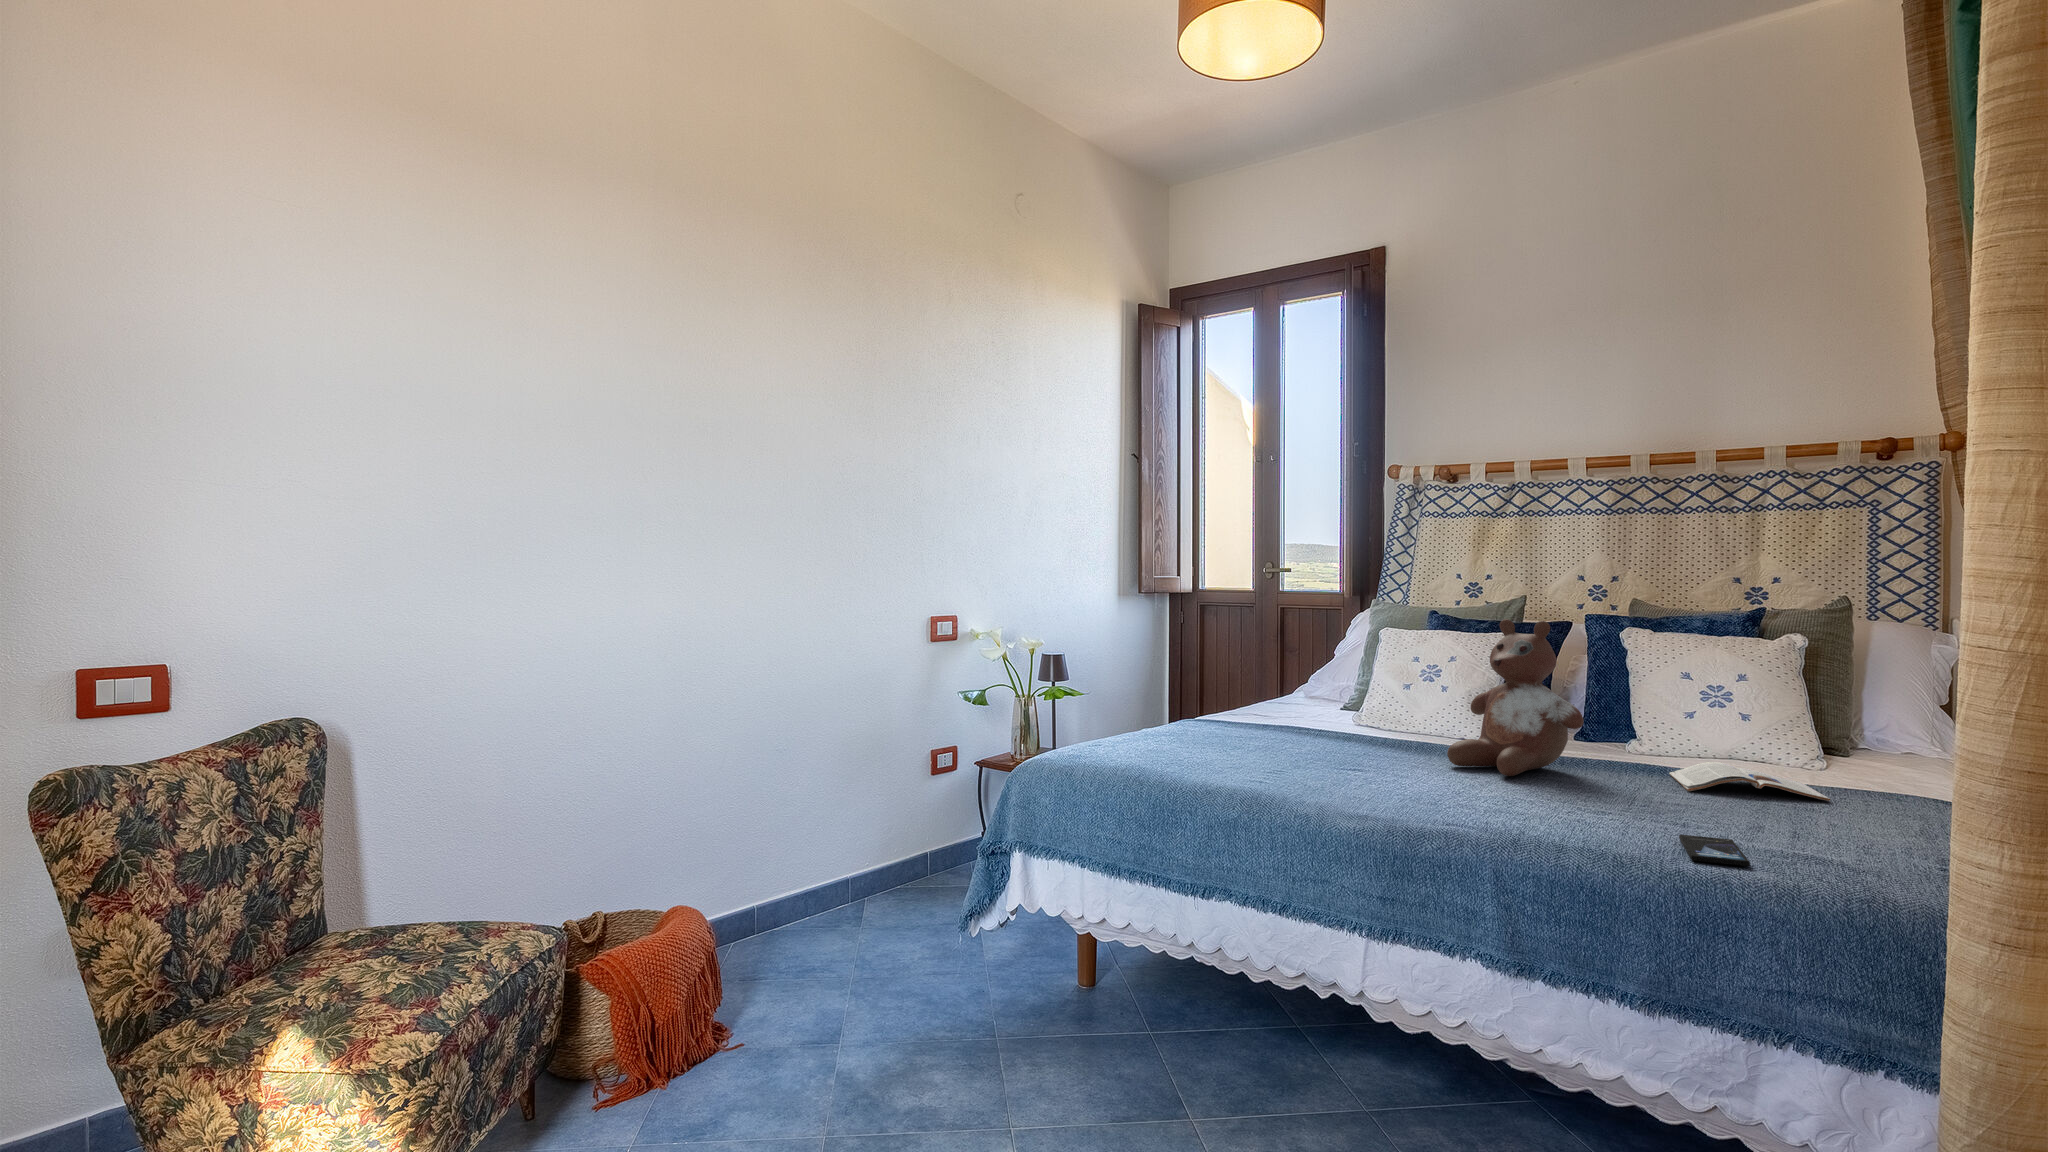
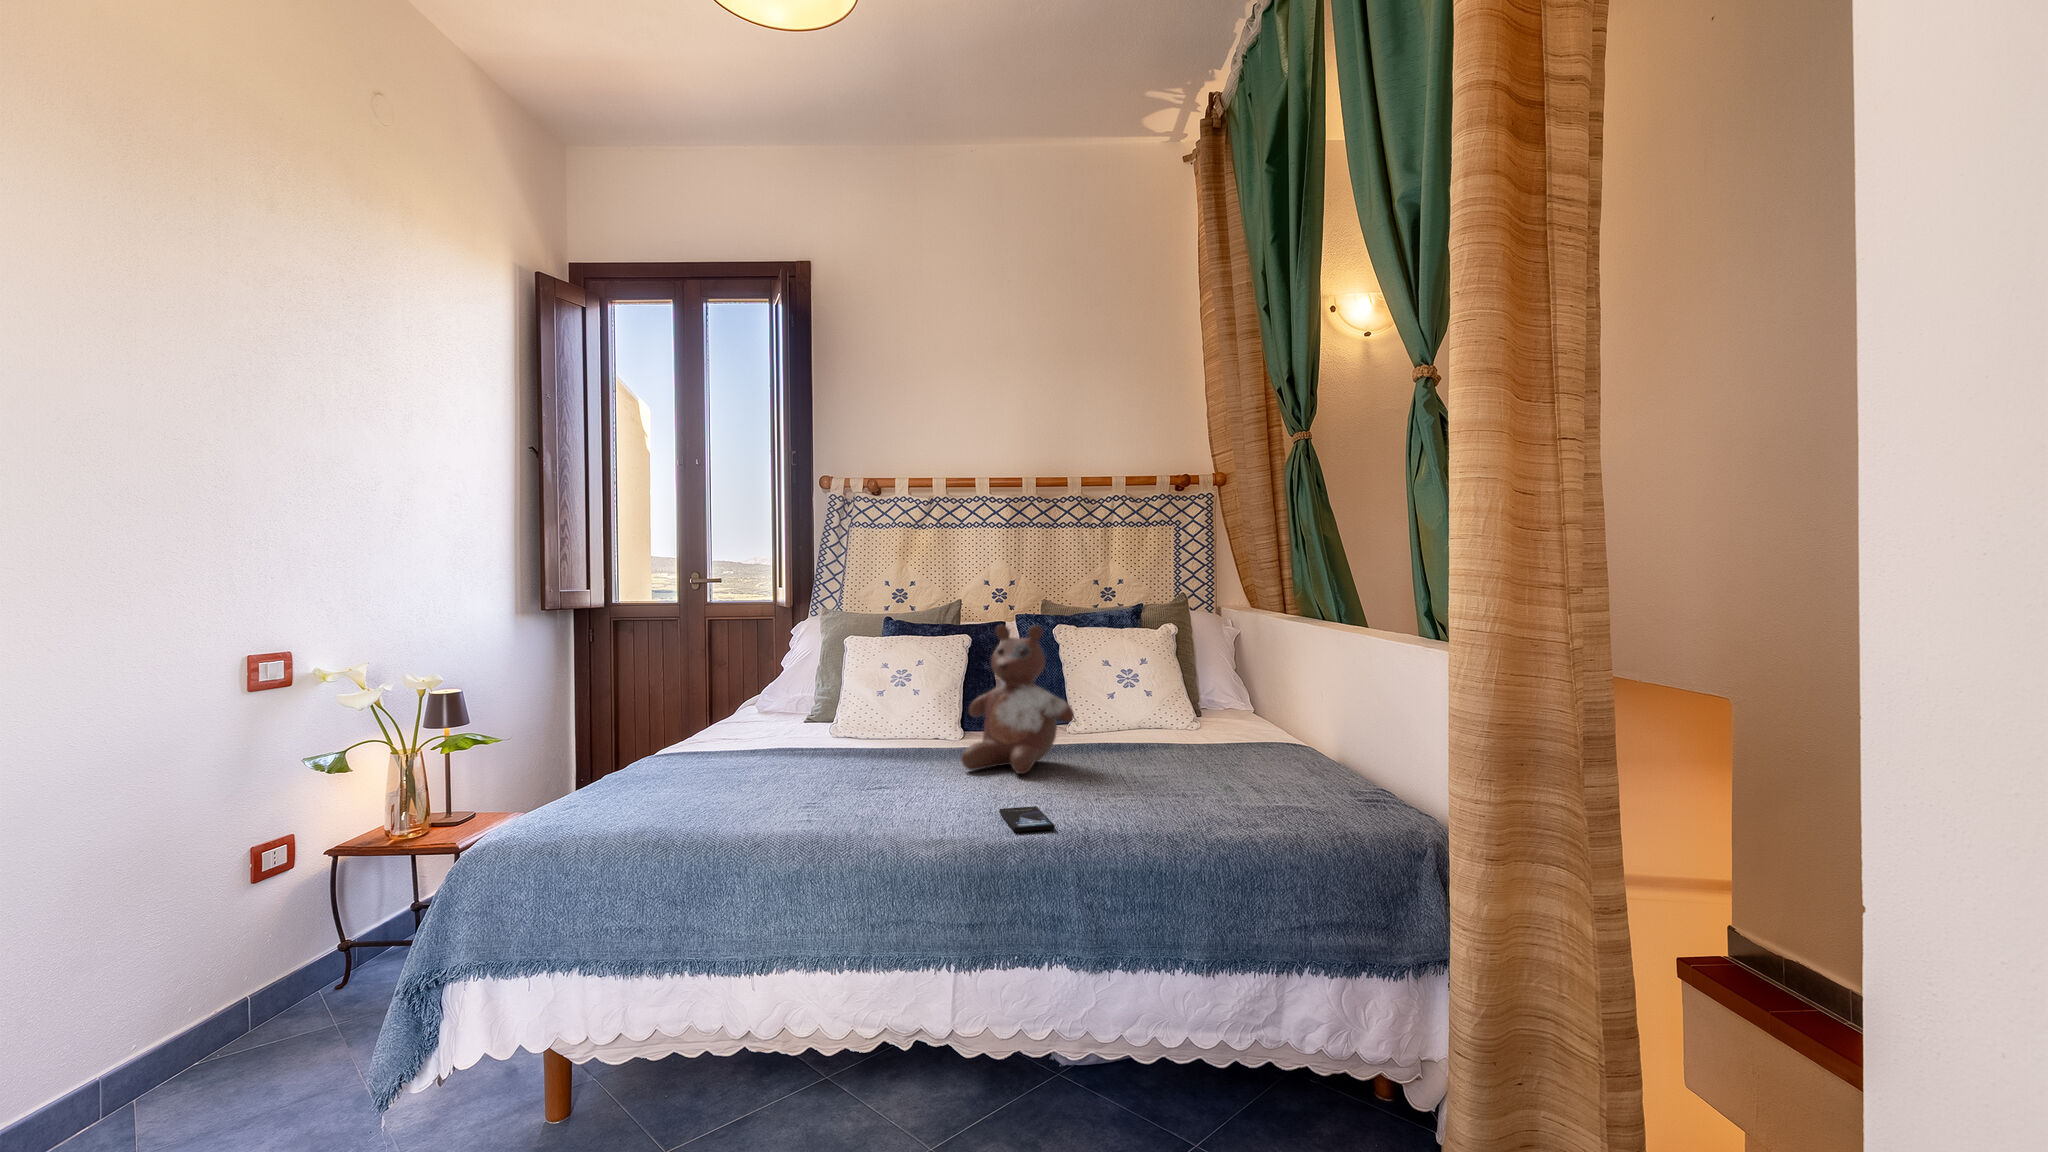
magazine: present [1669,762,1830,801] -> none [1125,736,1242,766]
smartphone: present [1679,835,1750,866] -> present [999,806,1055,832]

